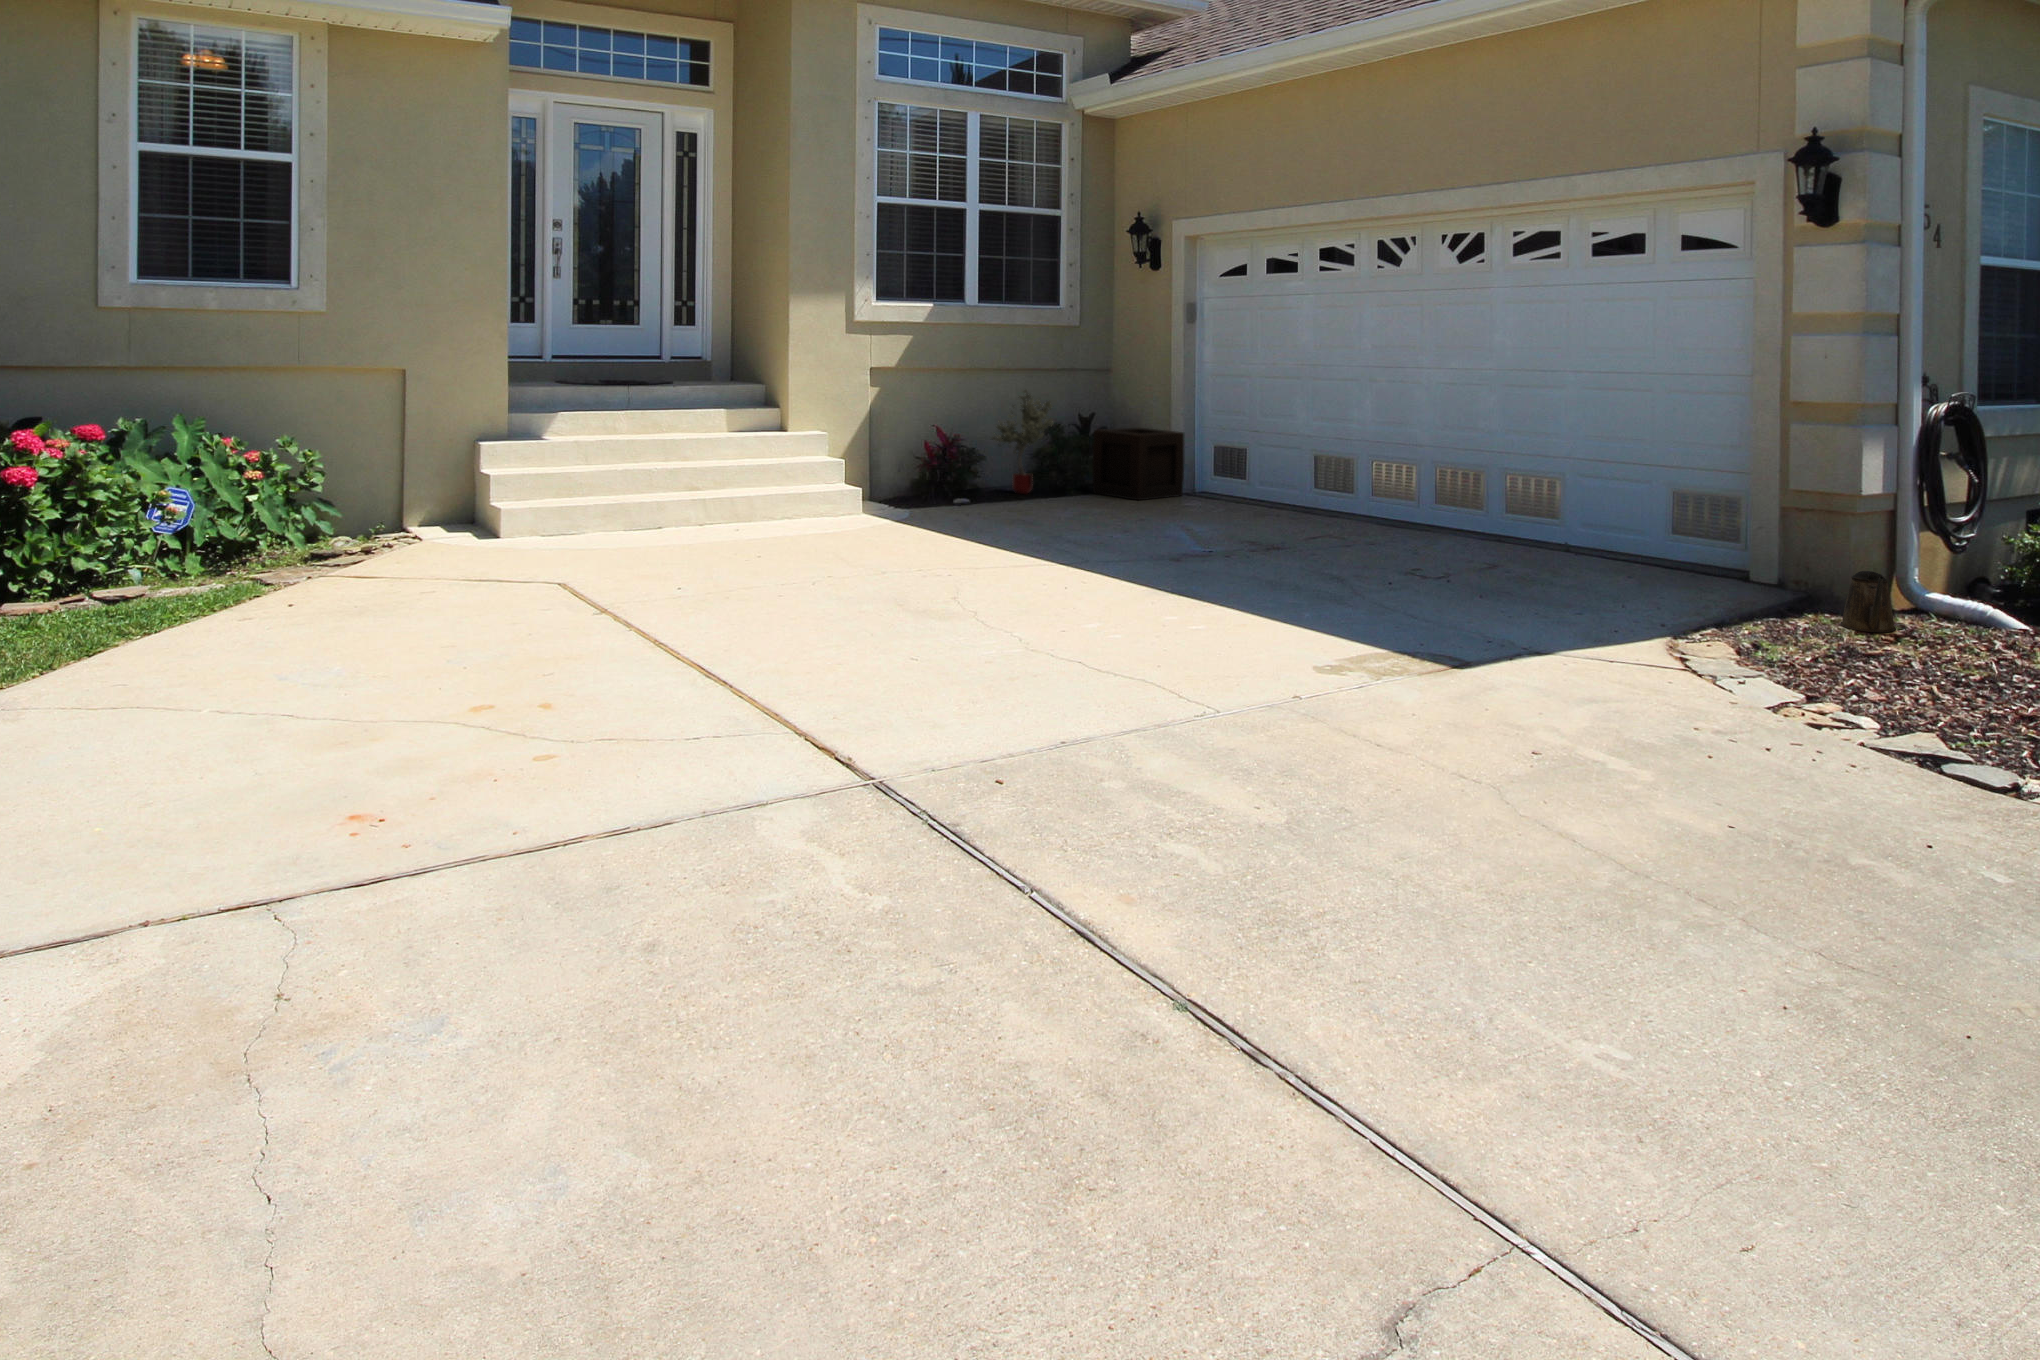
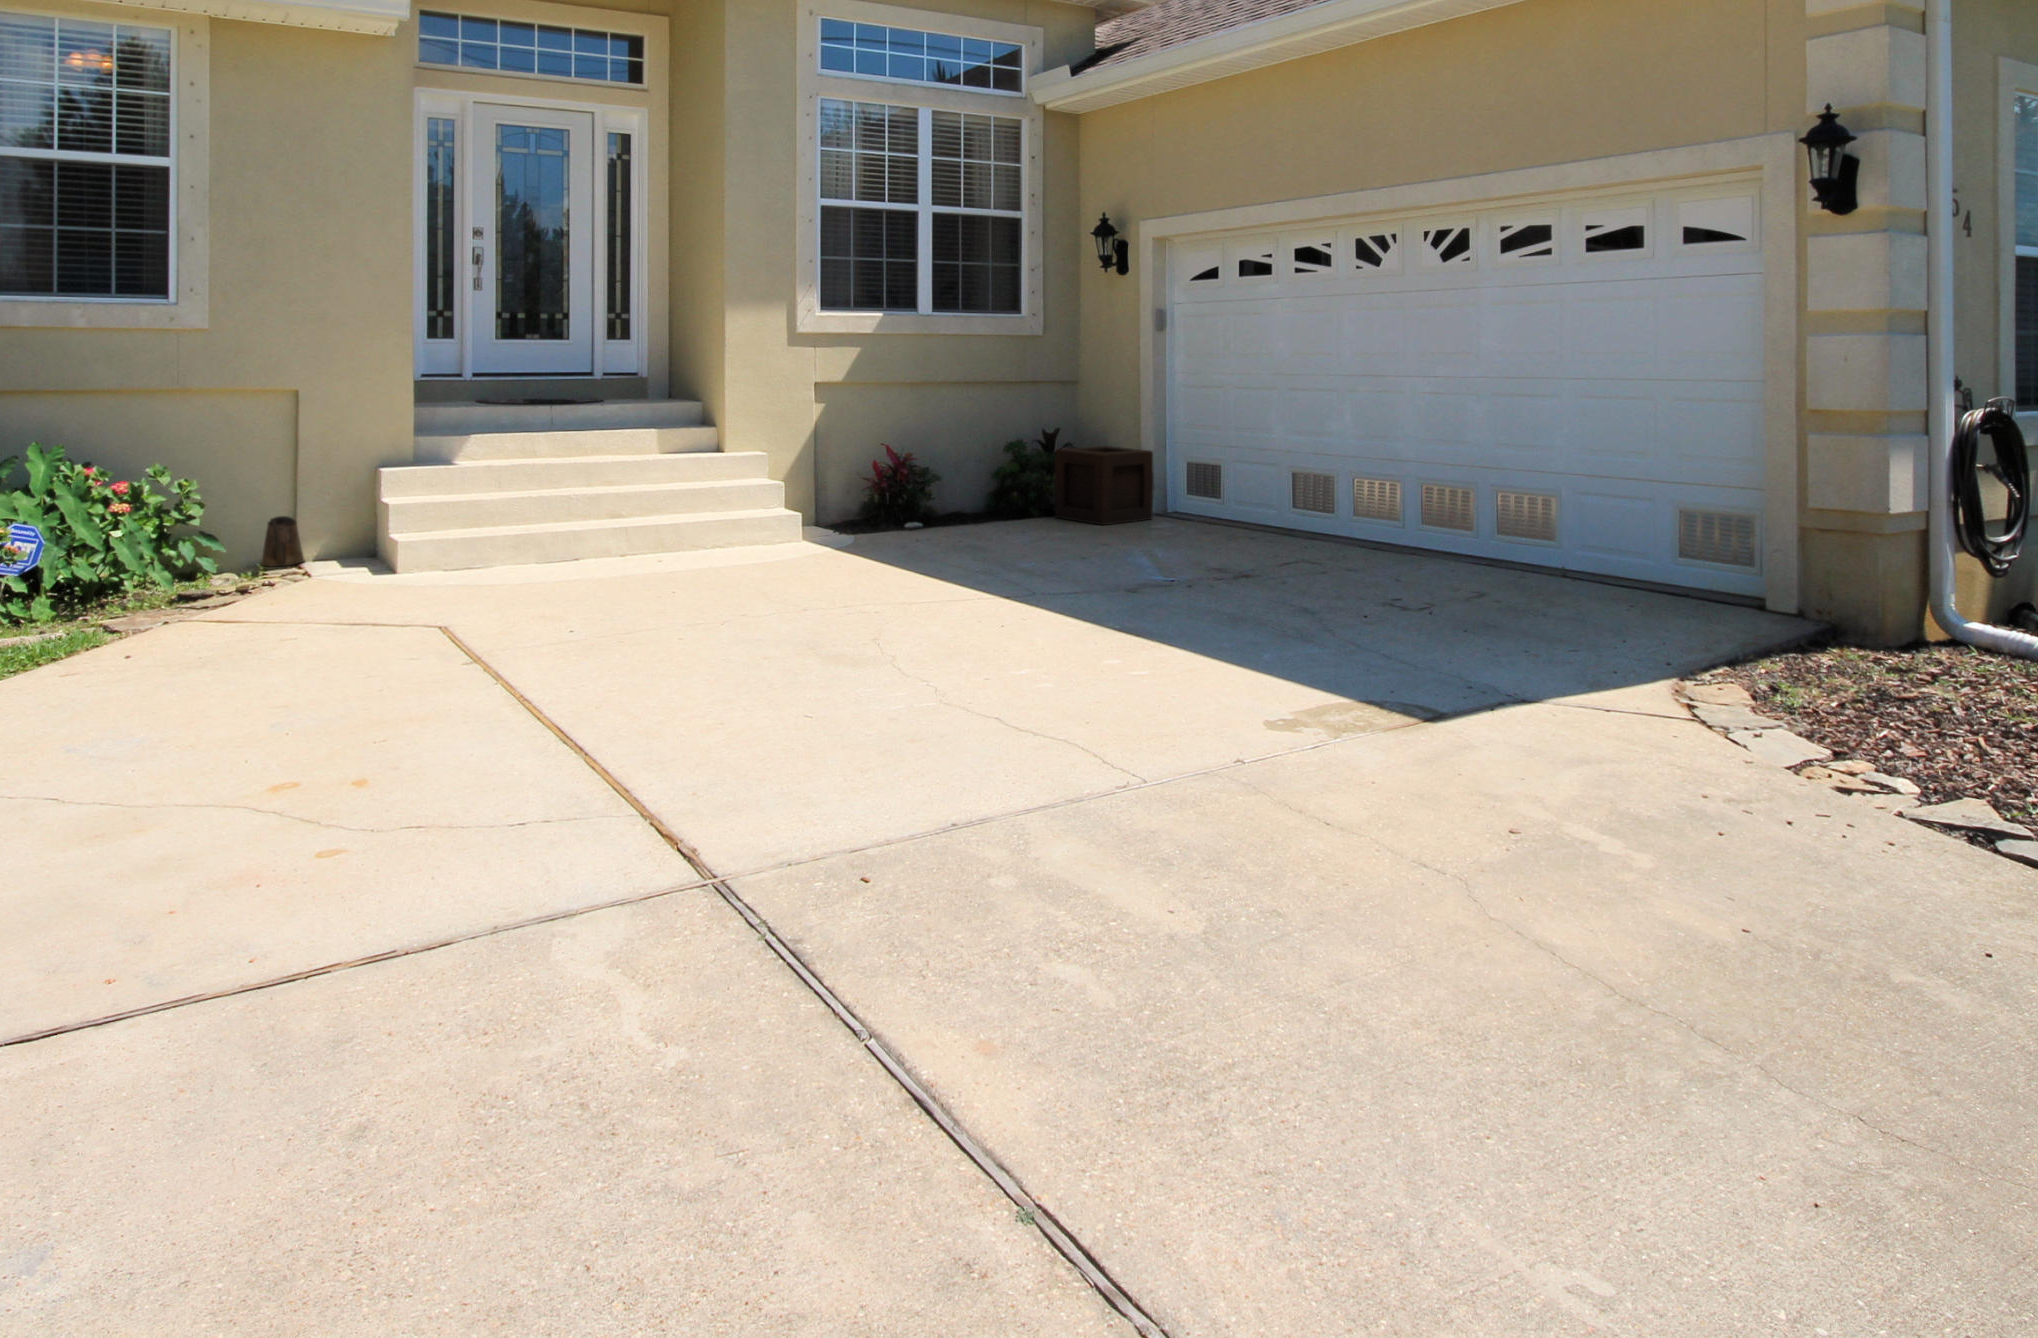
potted tree: present [991,390,1053,494] -> none [942,405,1013,519]
watering can: present [1840,571,1896,633] -> present [261,516,305,566]

